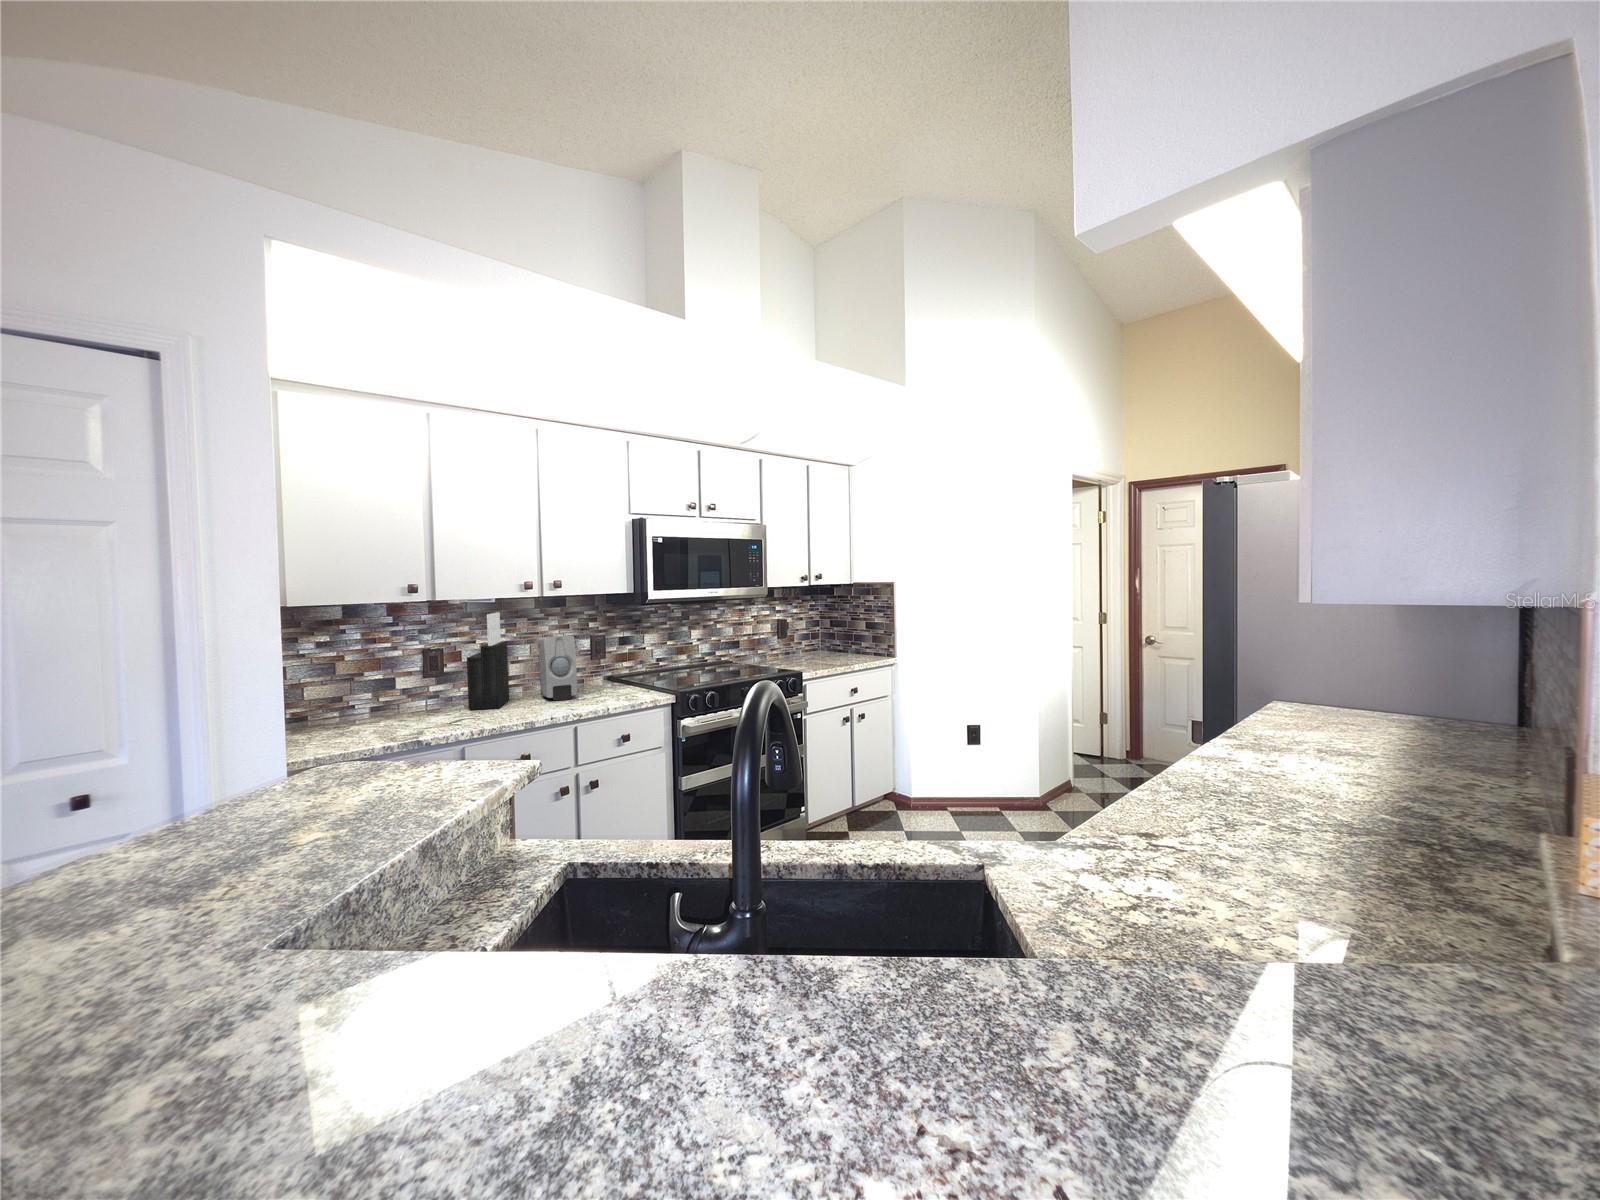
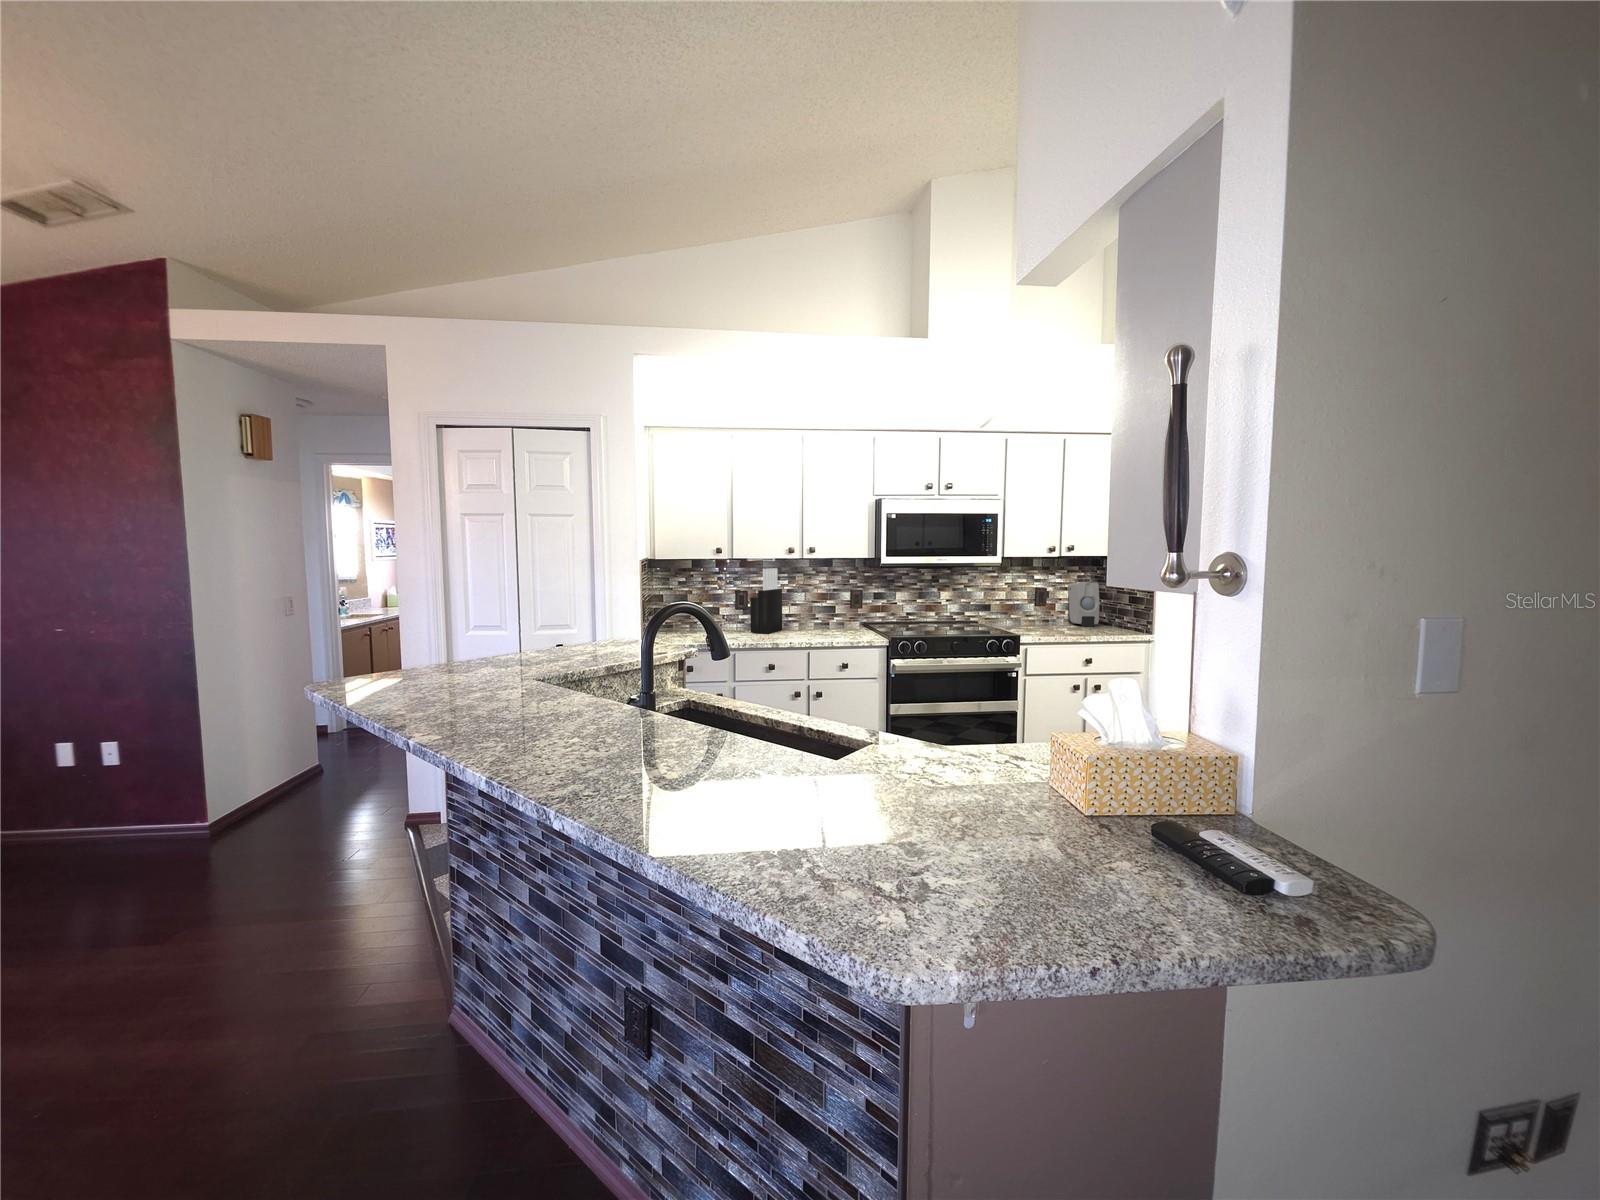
soap dispenser: present [538,636,577,701] -> present [1068,583,1099,626]

